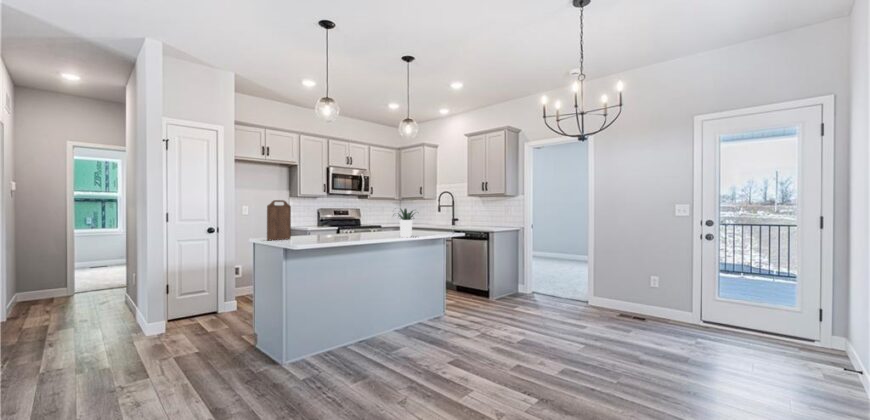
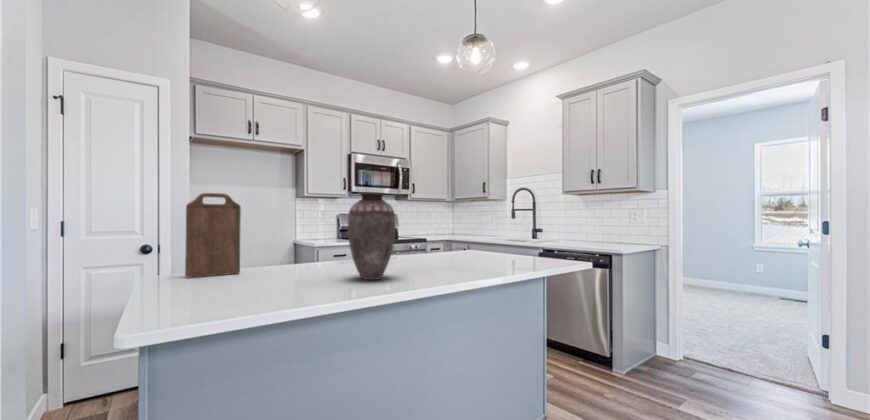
vase: none [346,201,368,240] -> present [348,192,396,280]
potted plant: present [398,208,415,237] -> none [445,210,508,270]

